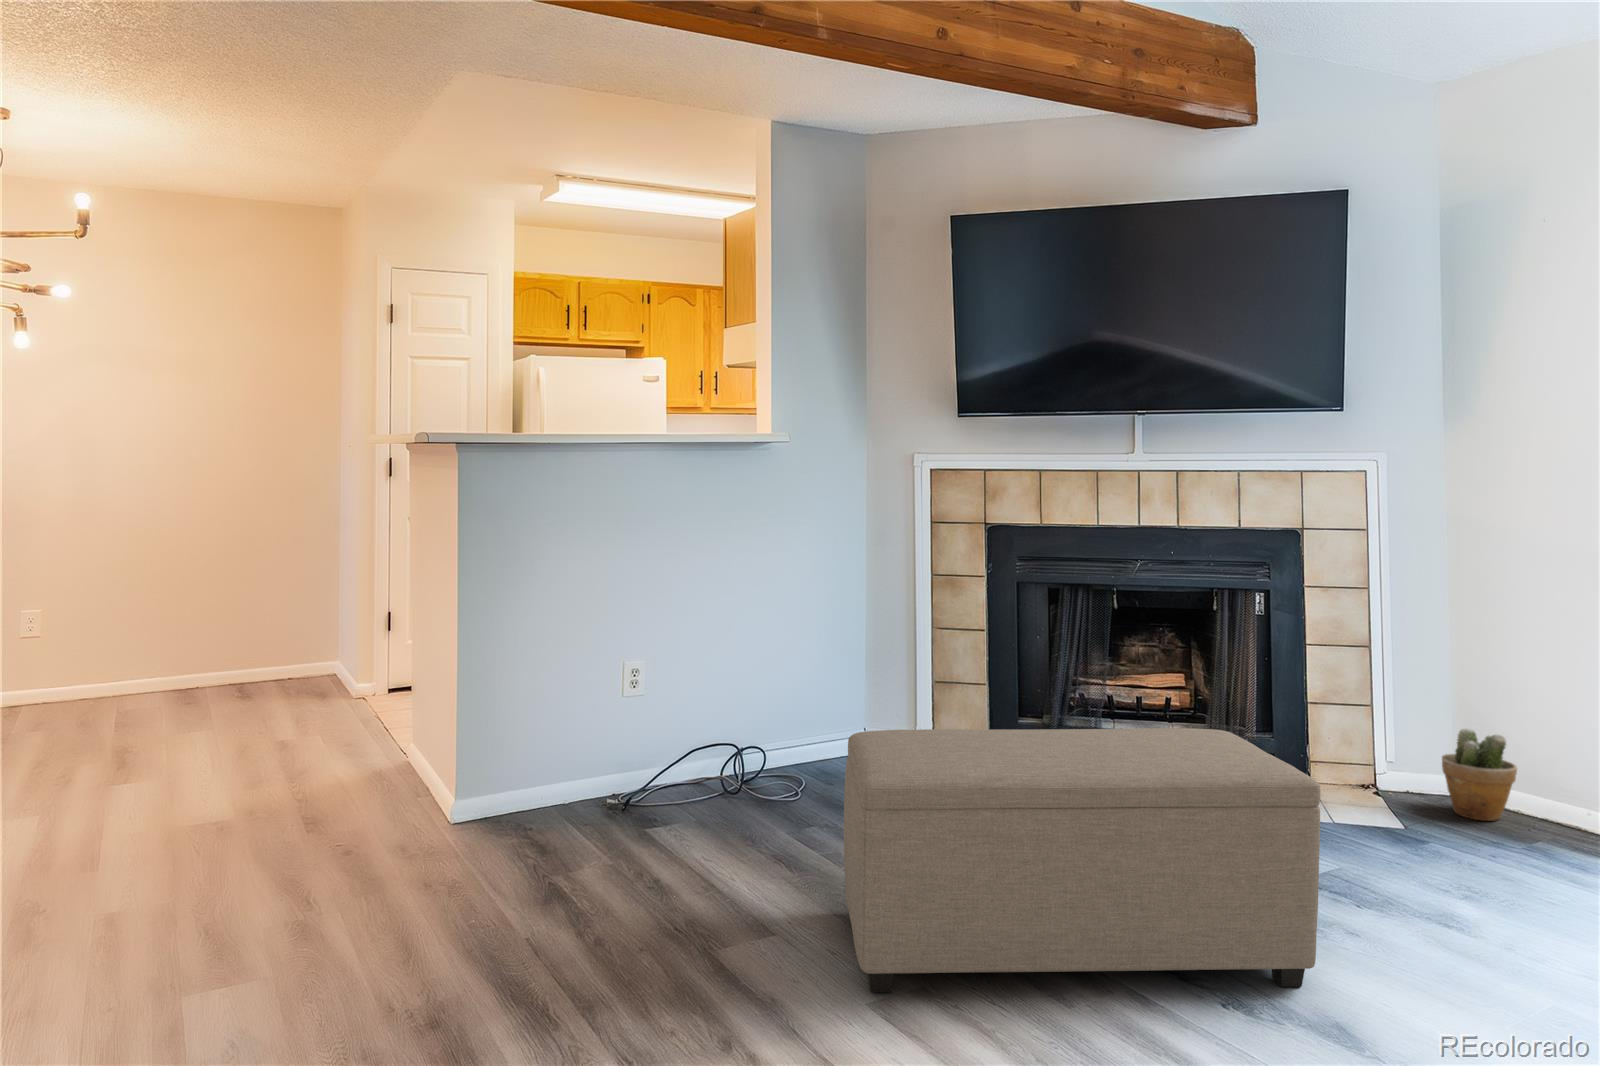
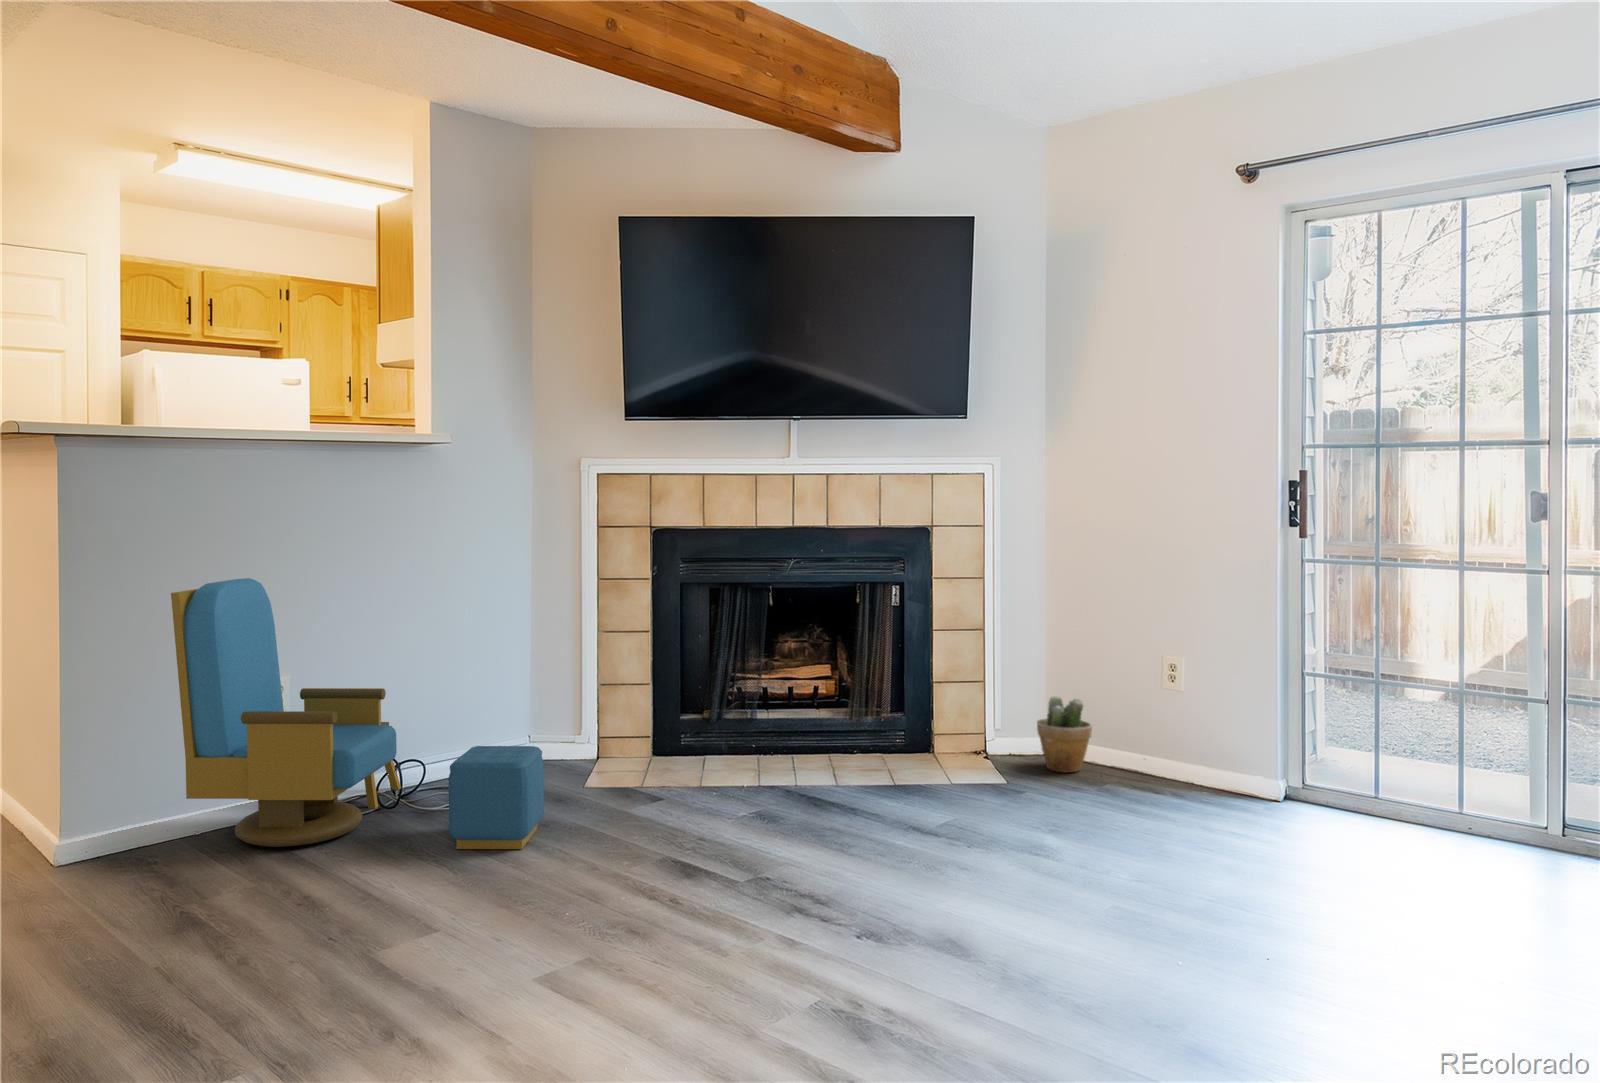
armchair: none [546,570,880,854] -> present [171,578,544,849]
ottoman: present [844,728,1320,992] -> none [508,701,925,965]

